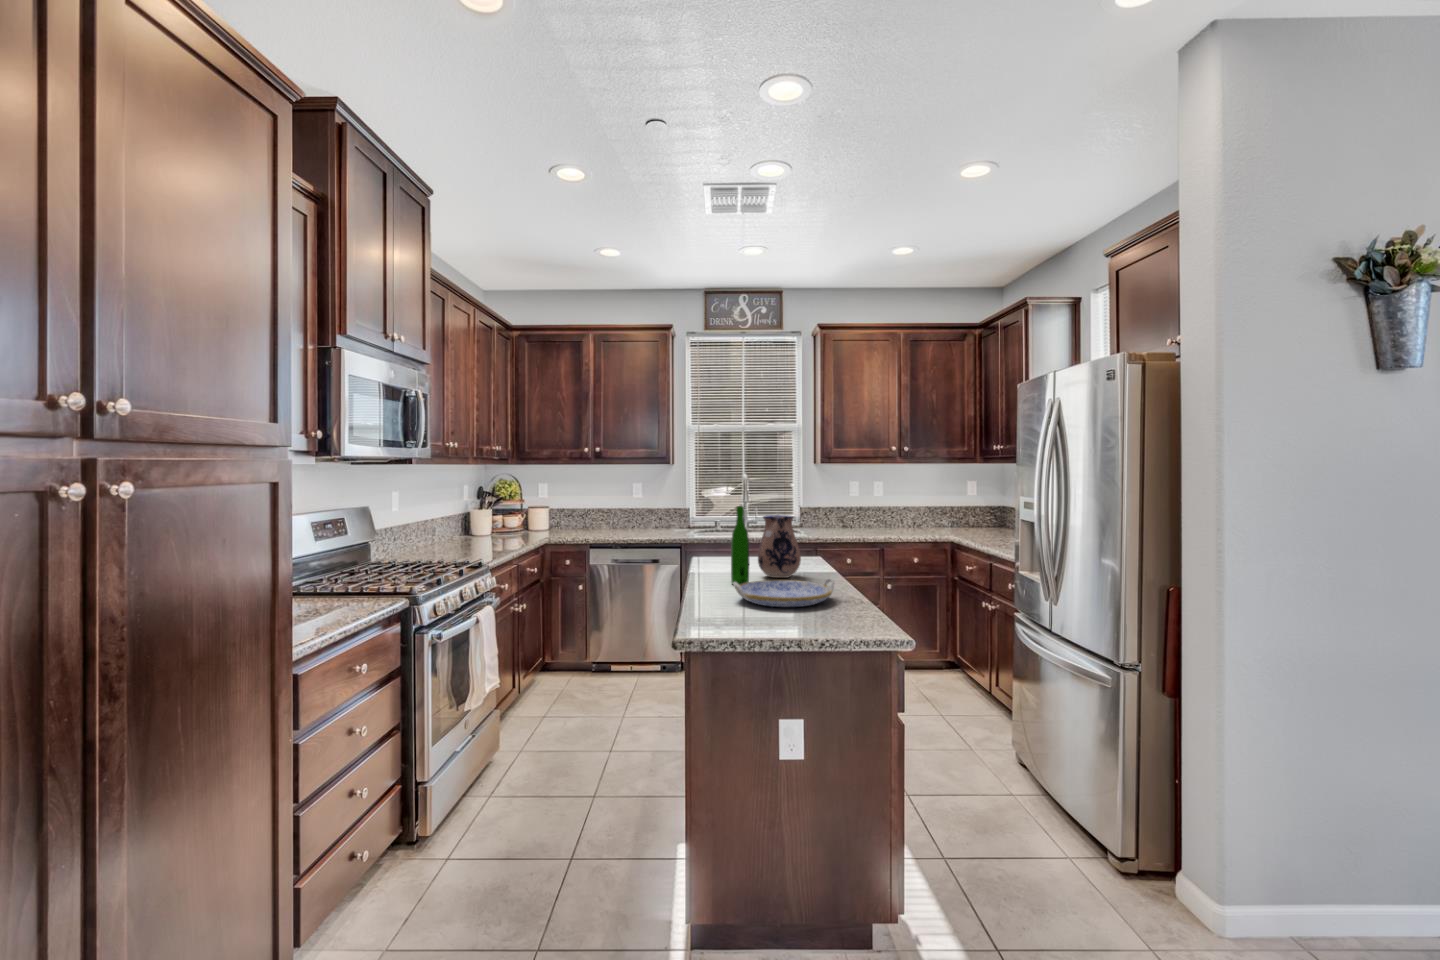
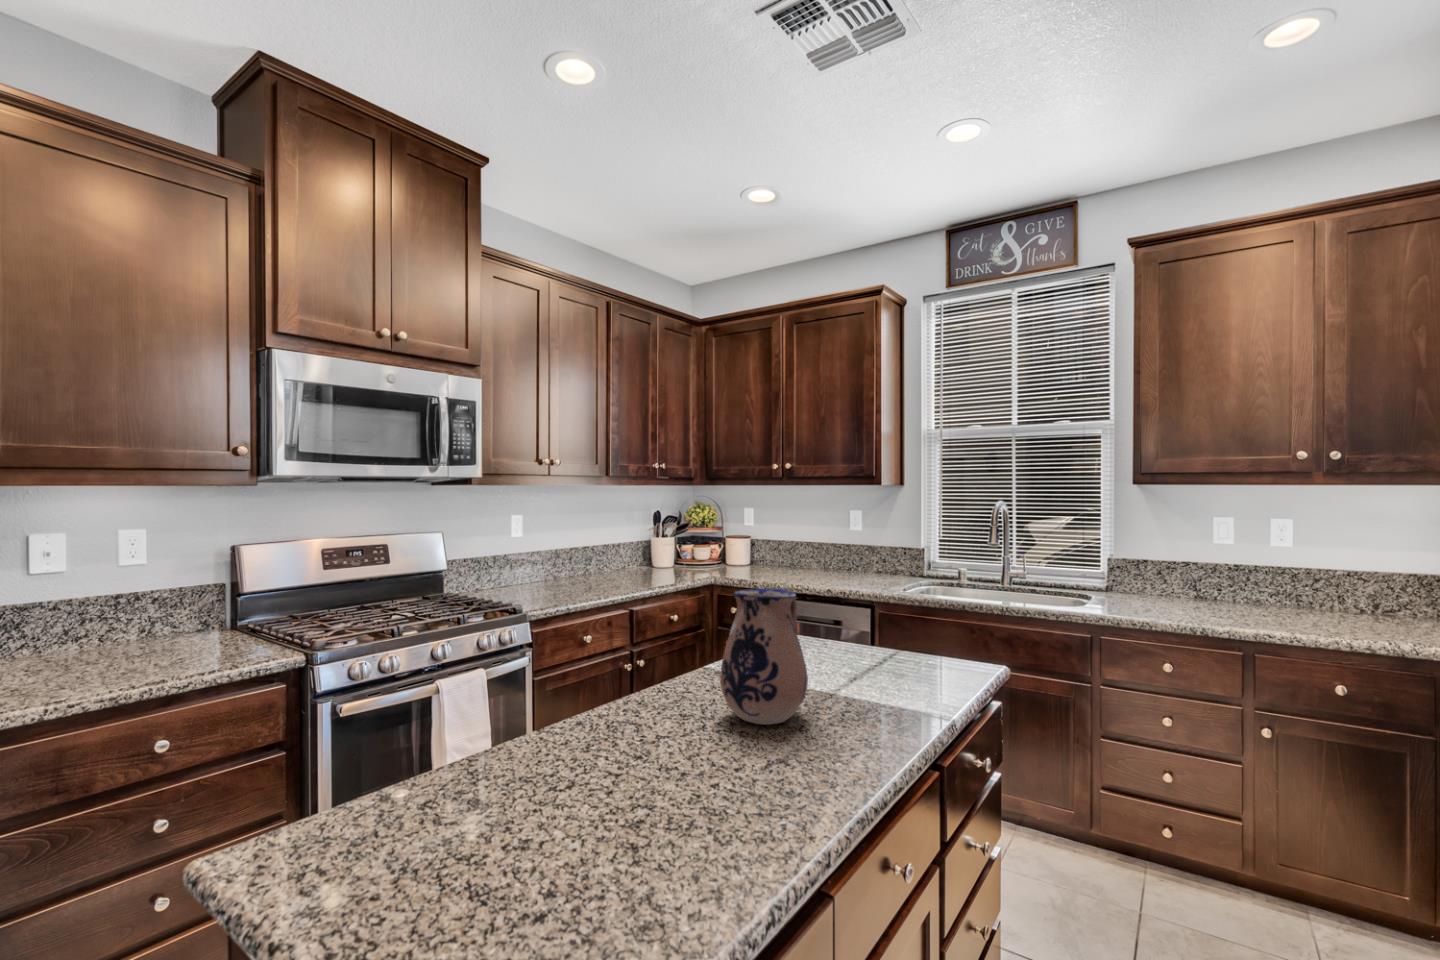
wine bottle: present [731,506,749,585] -> none [633,569,668,729]
serving tray: present [733,579,834,607] -> none [453,737,687,851]

